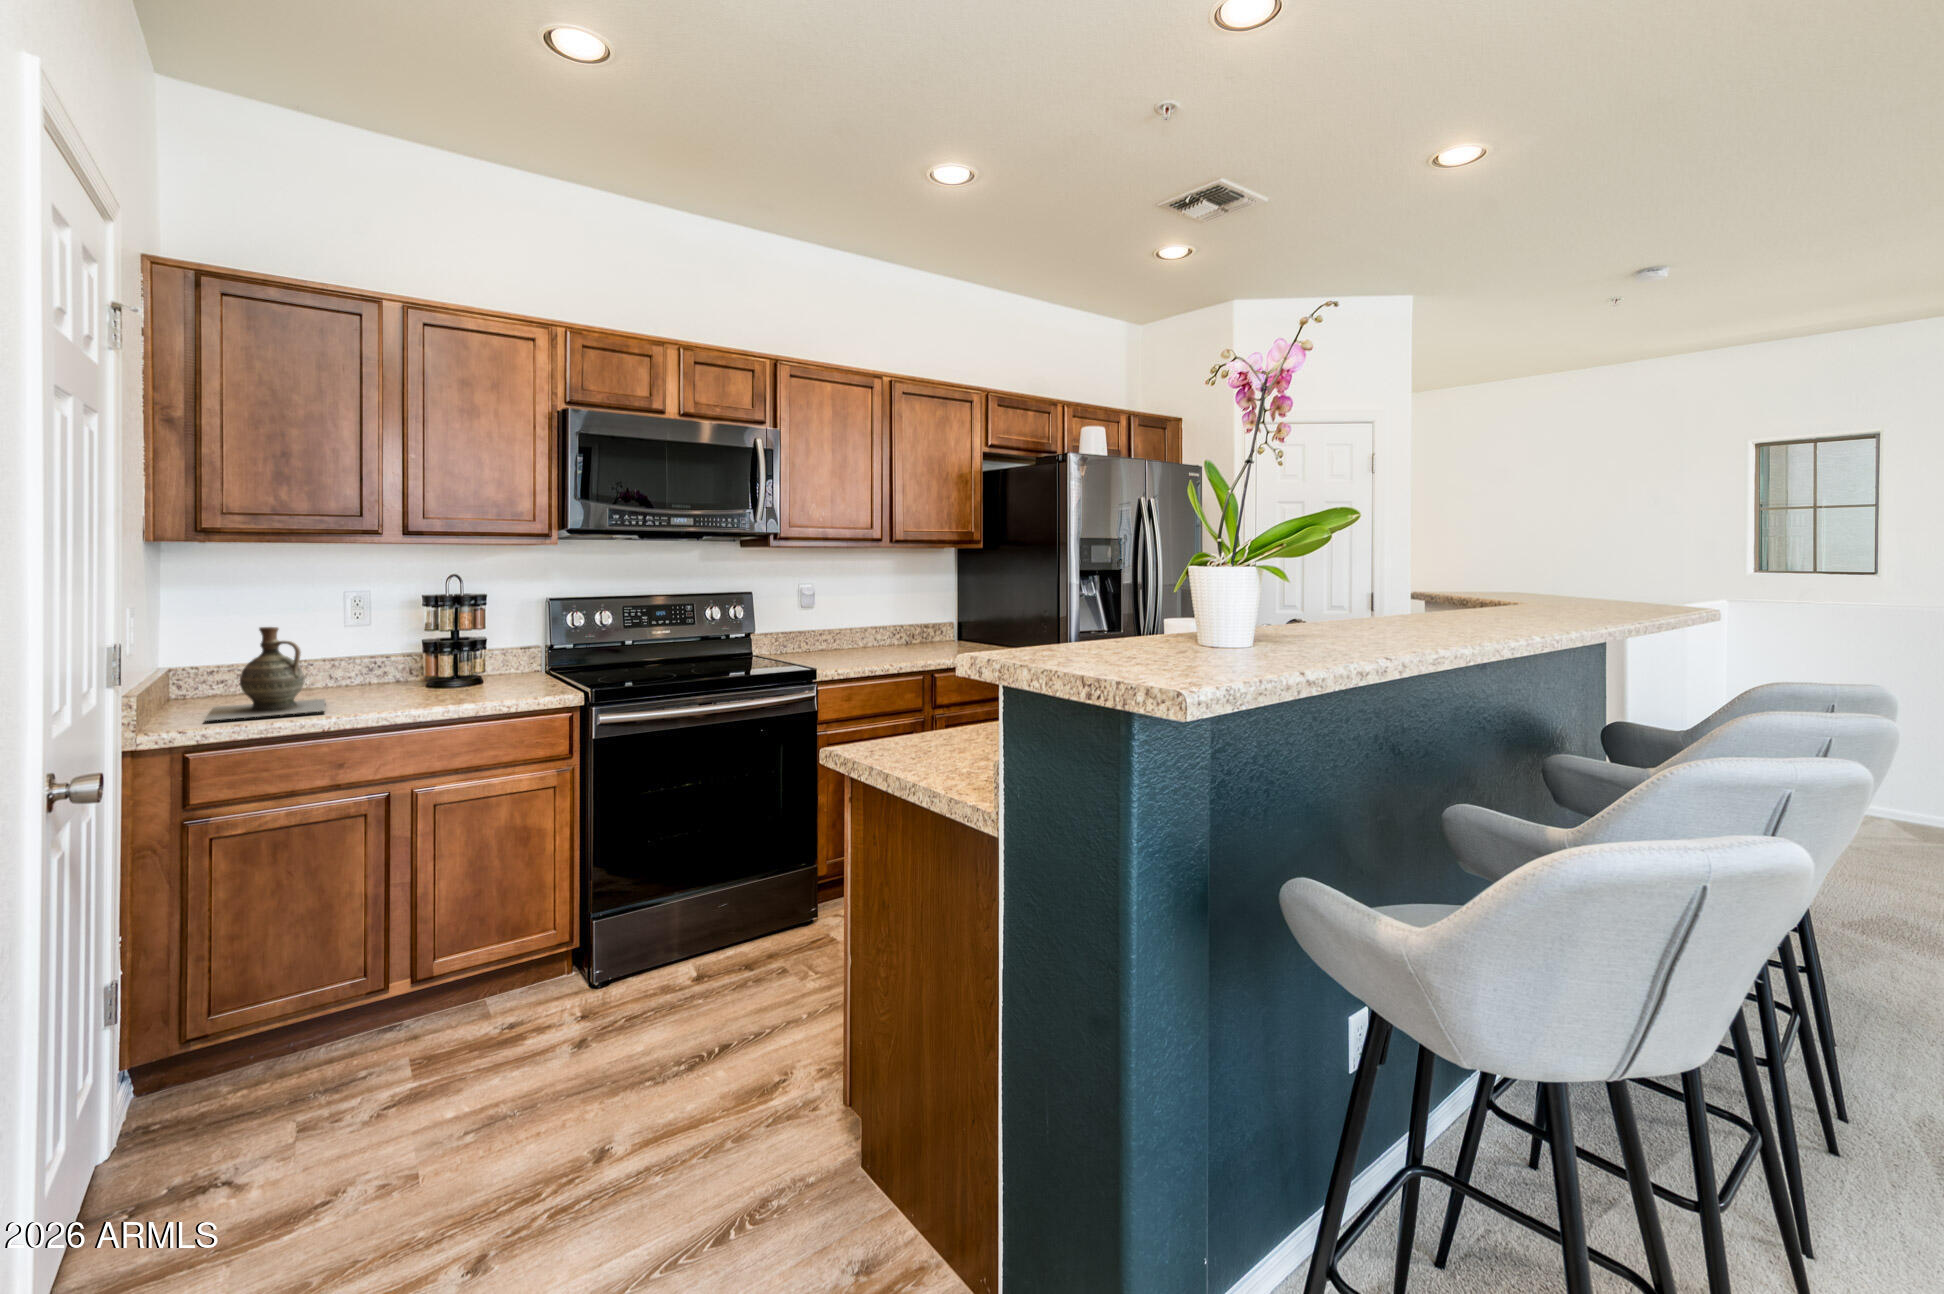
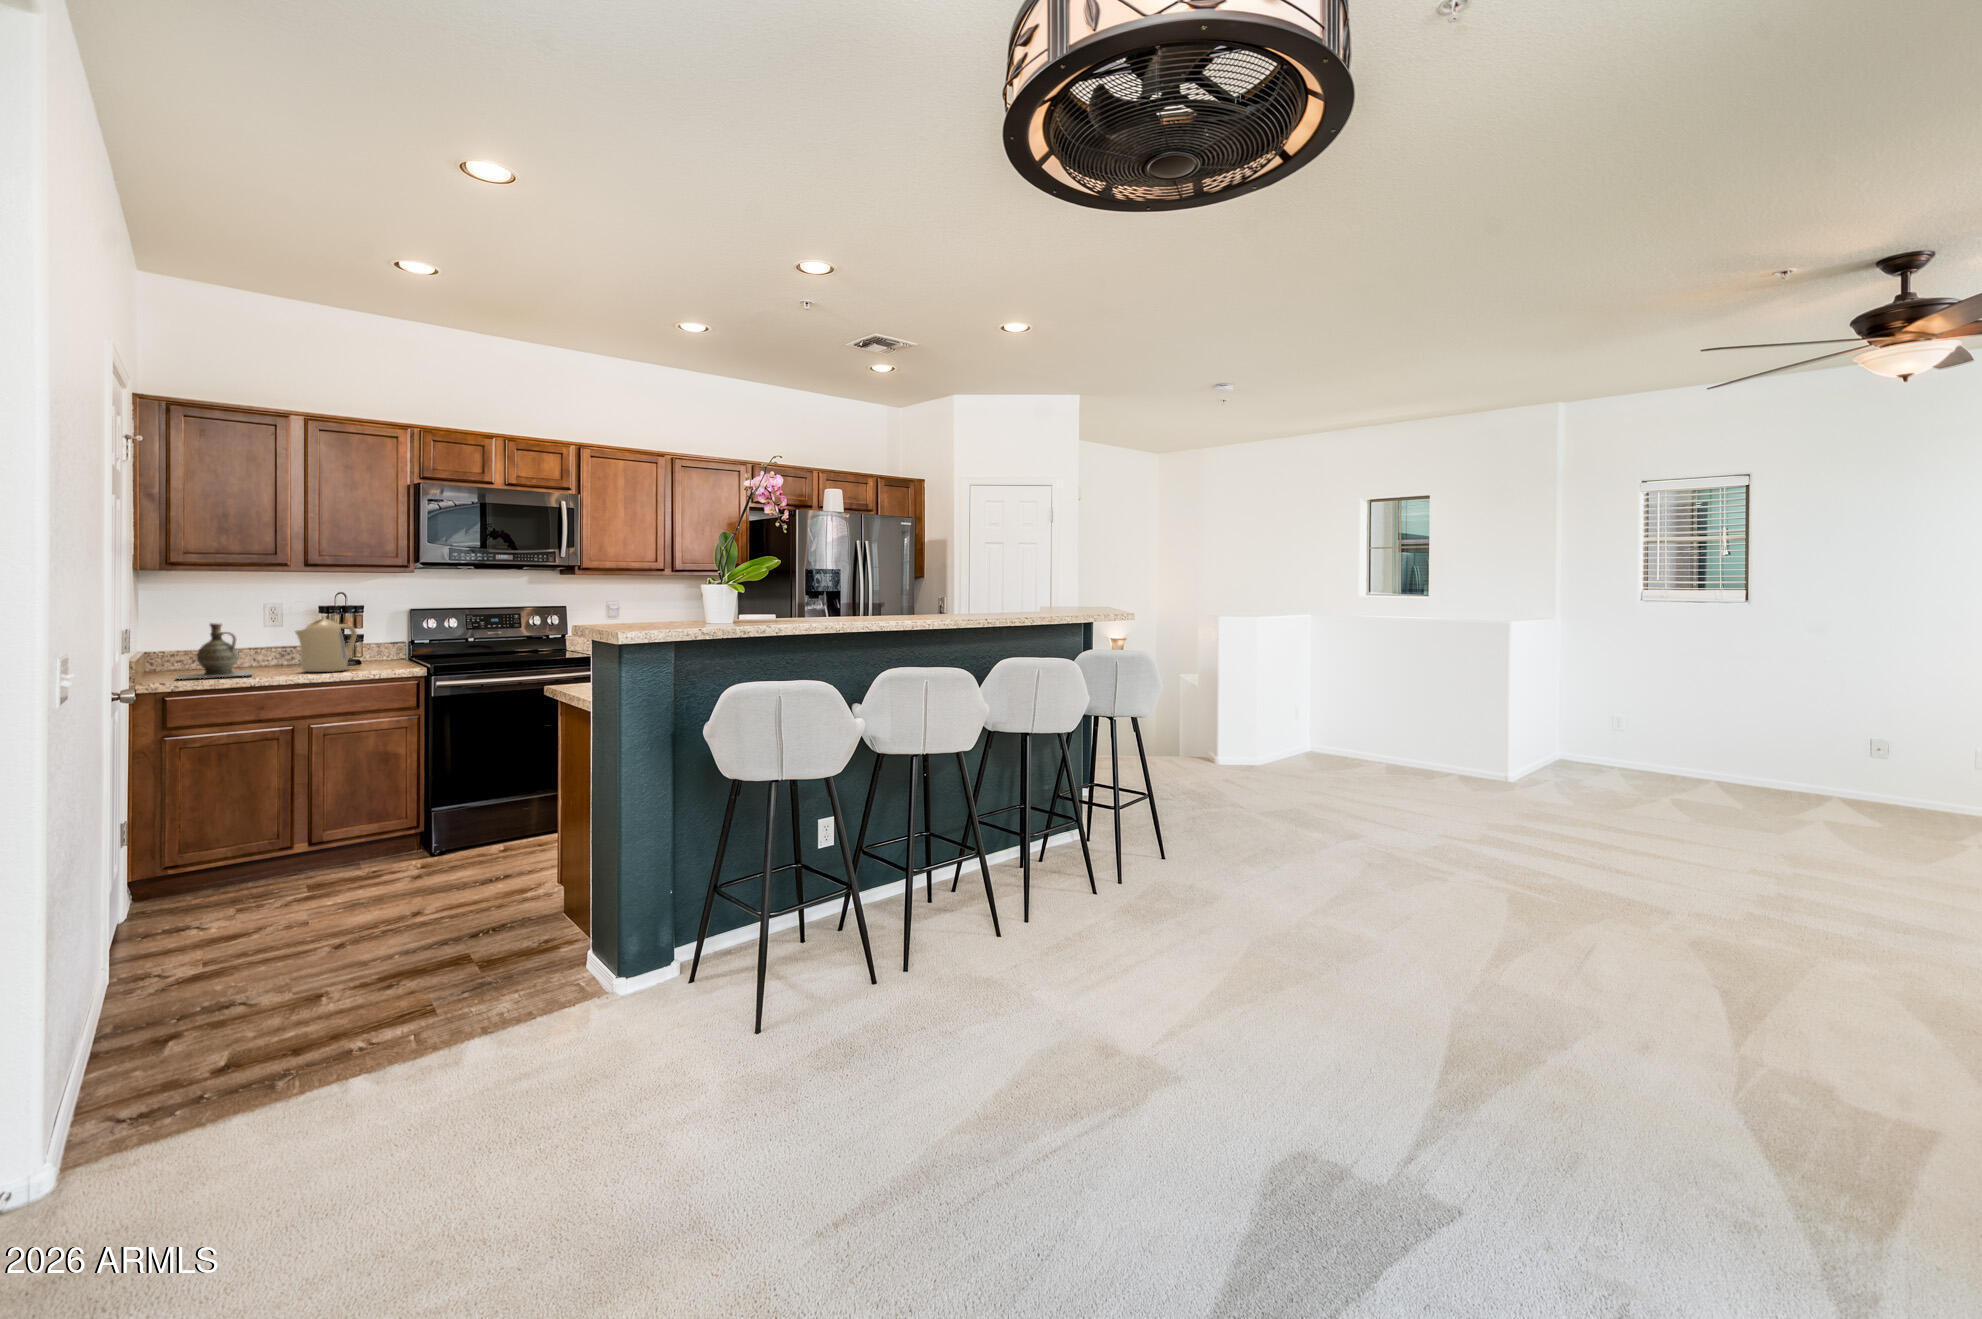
kettle: none [388,618,480,702] -> present [295,619,357,672]

